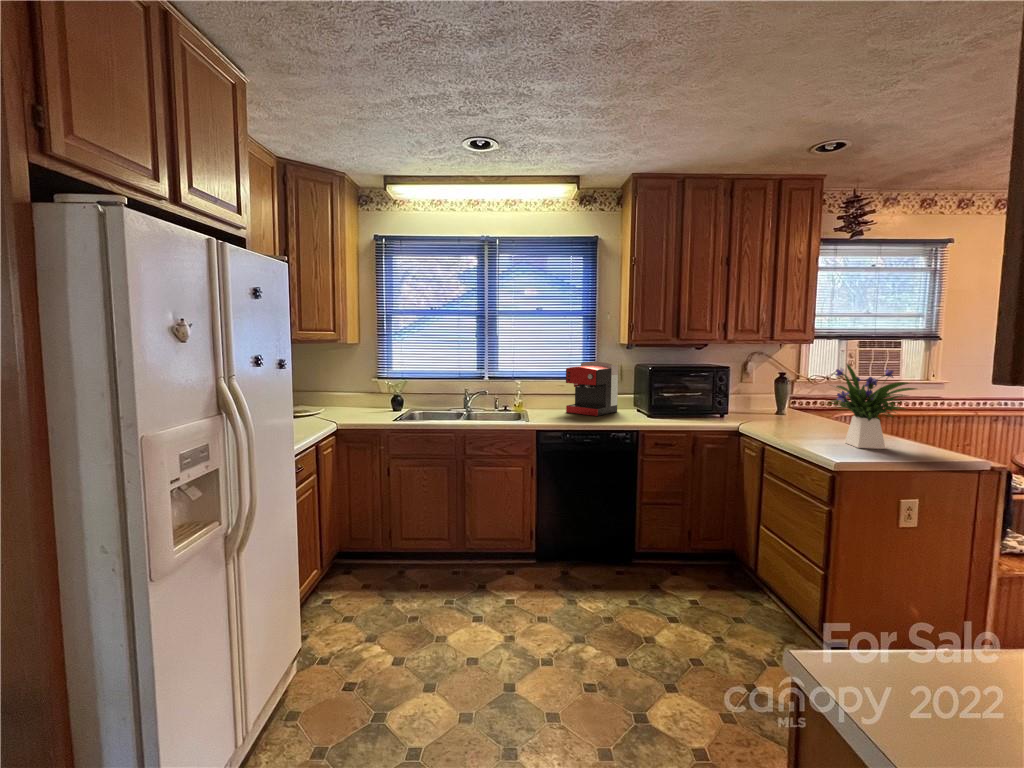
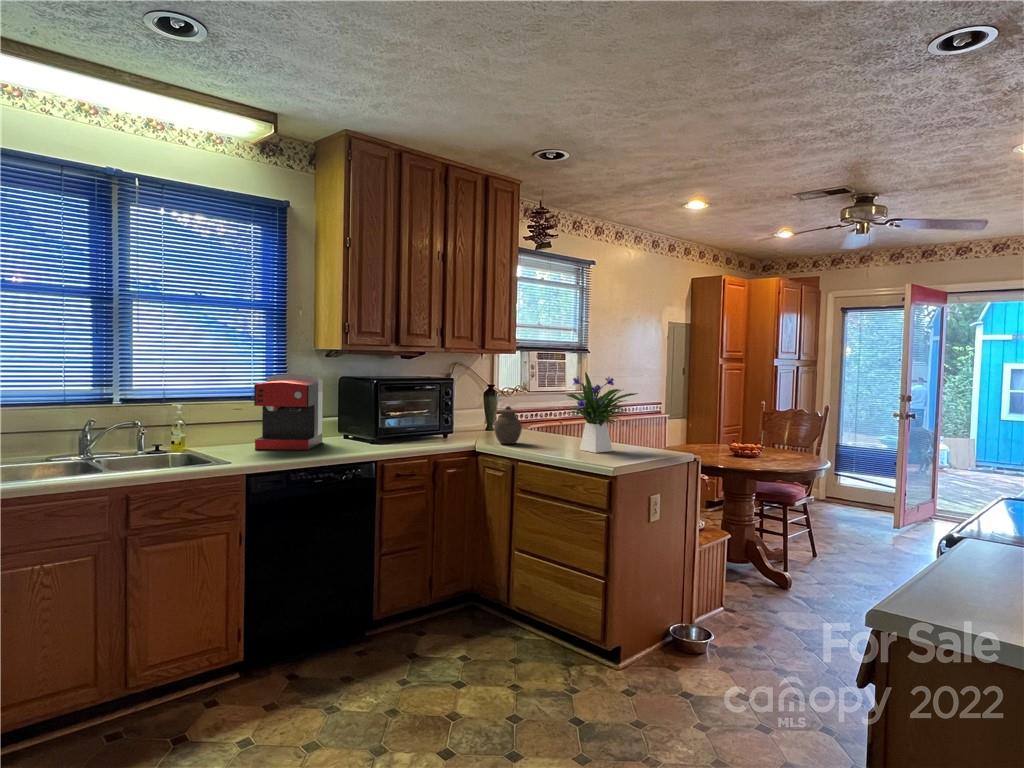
jar: none [760,394,789,429] -> present [494,406,522,444]

